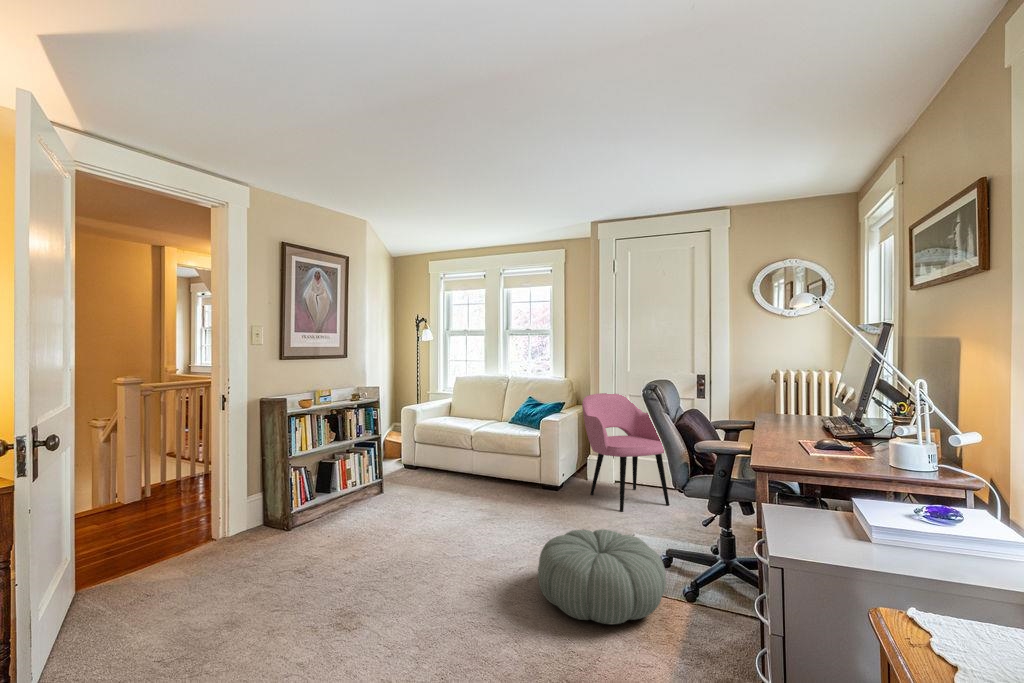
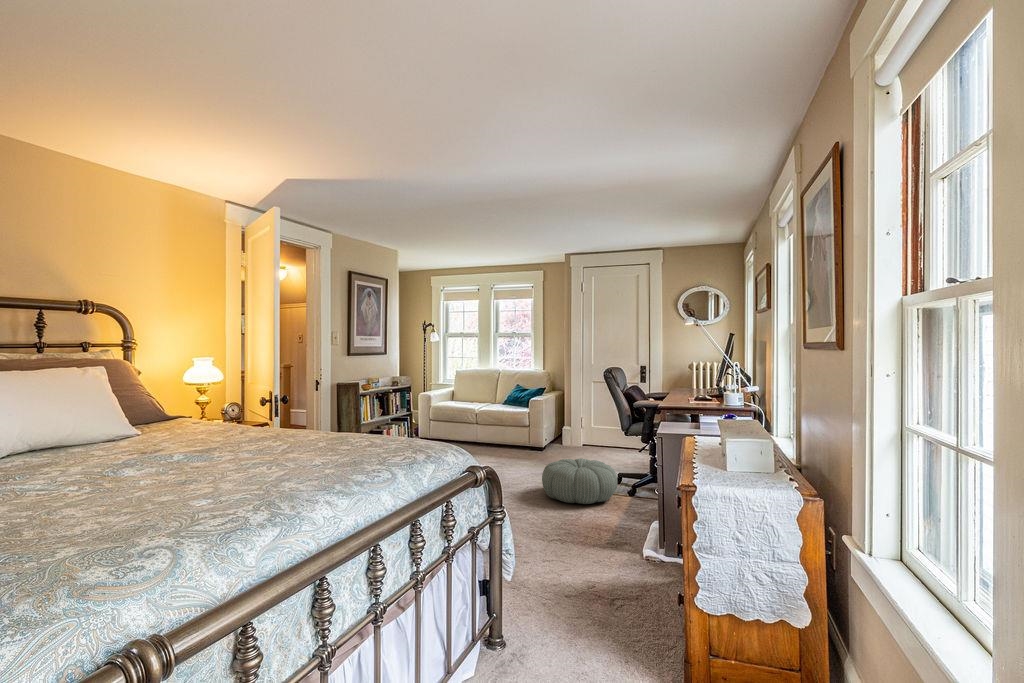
armchair: present [582,393,669,512] -> none [559,380,621,460]

